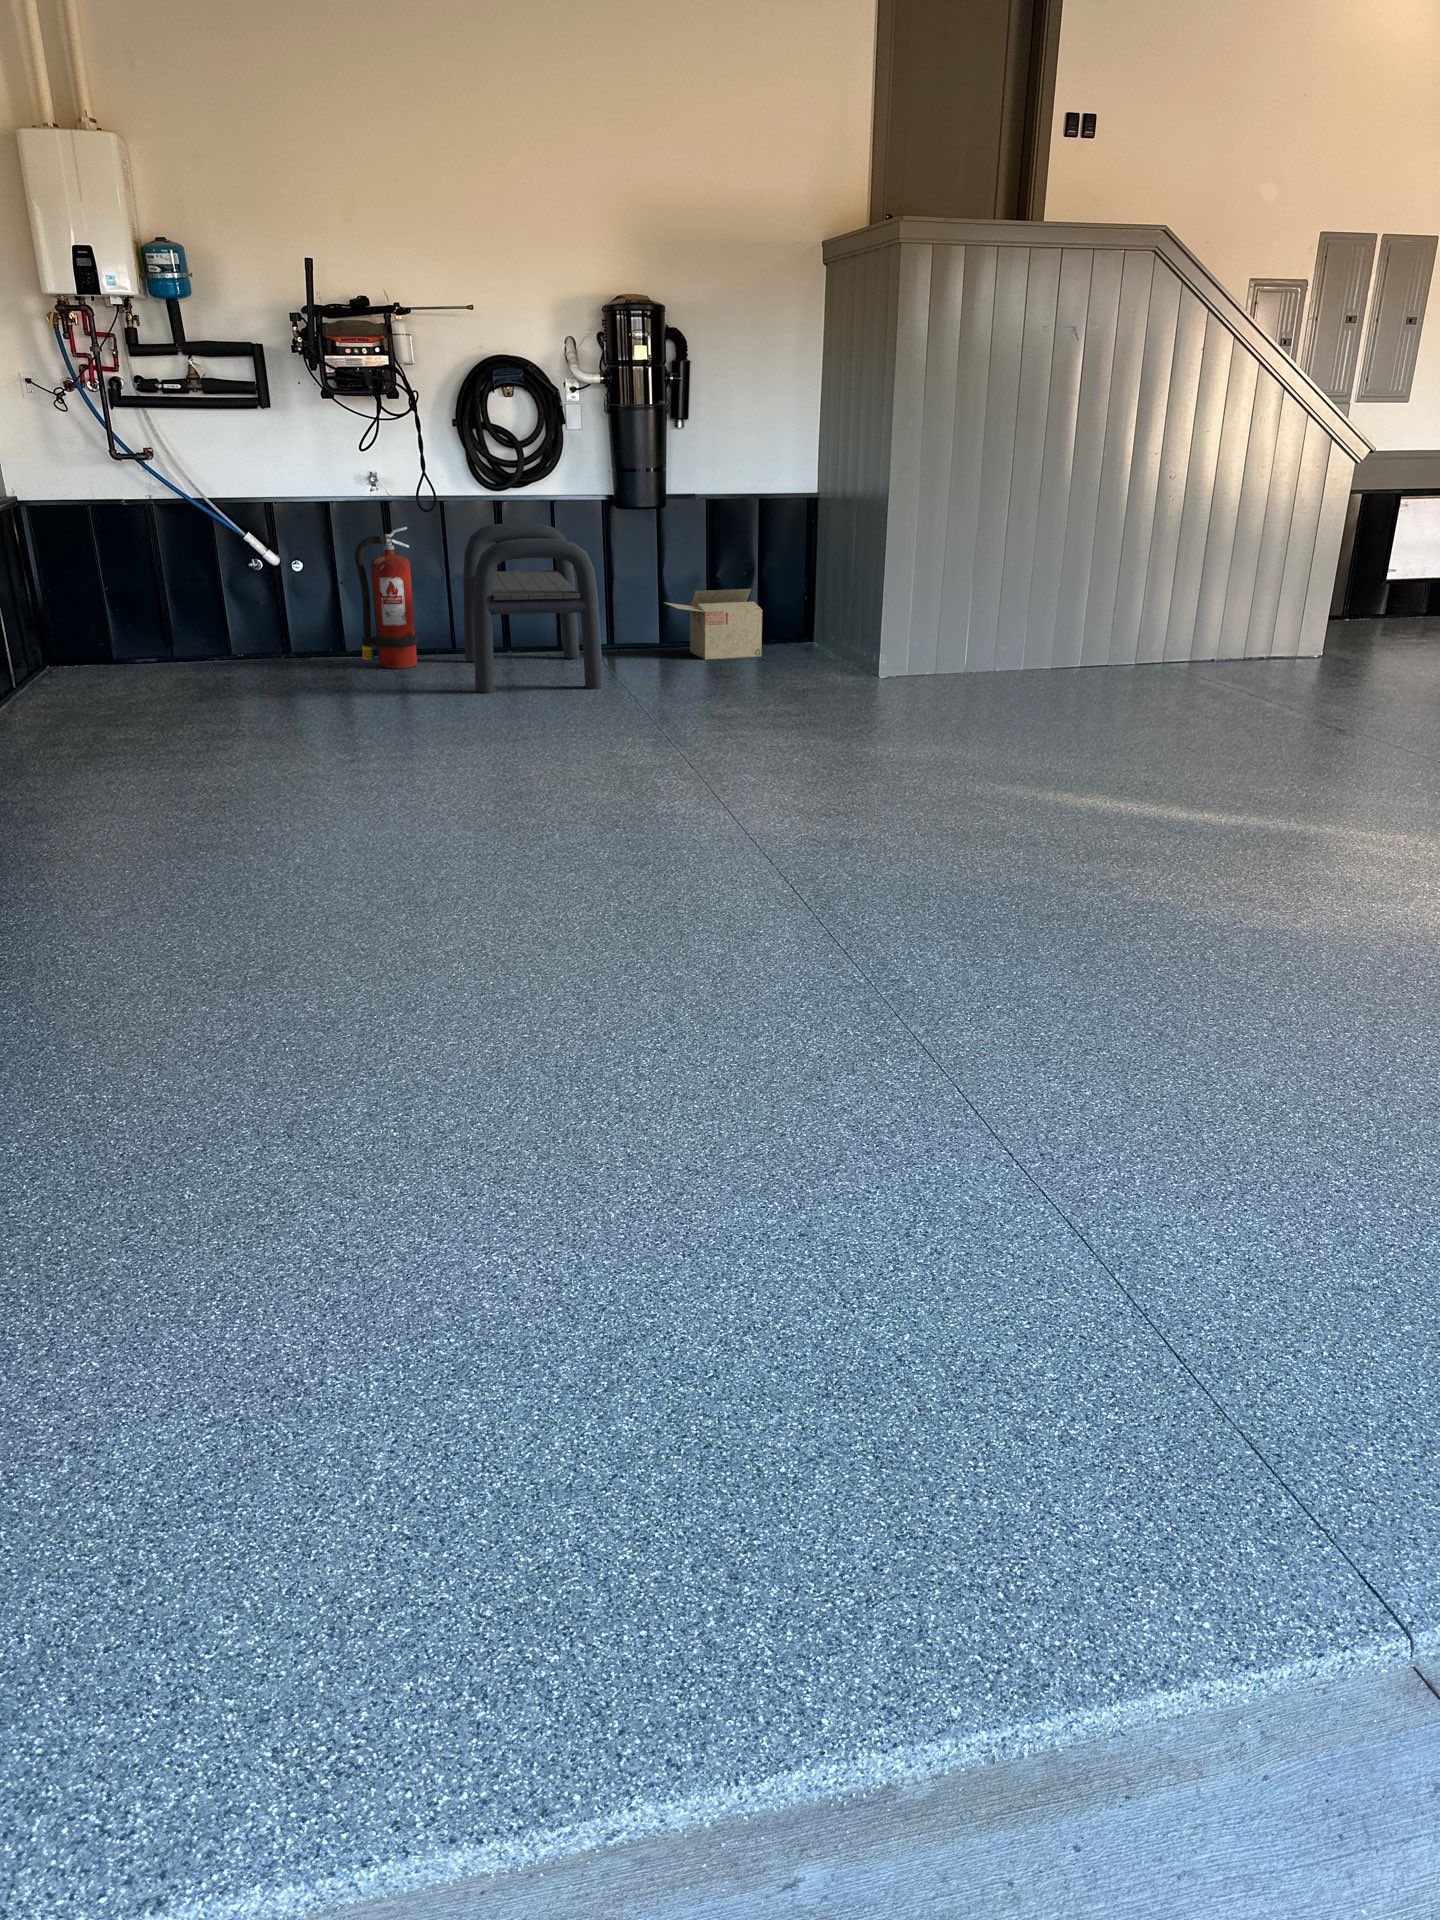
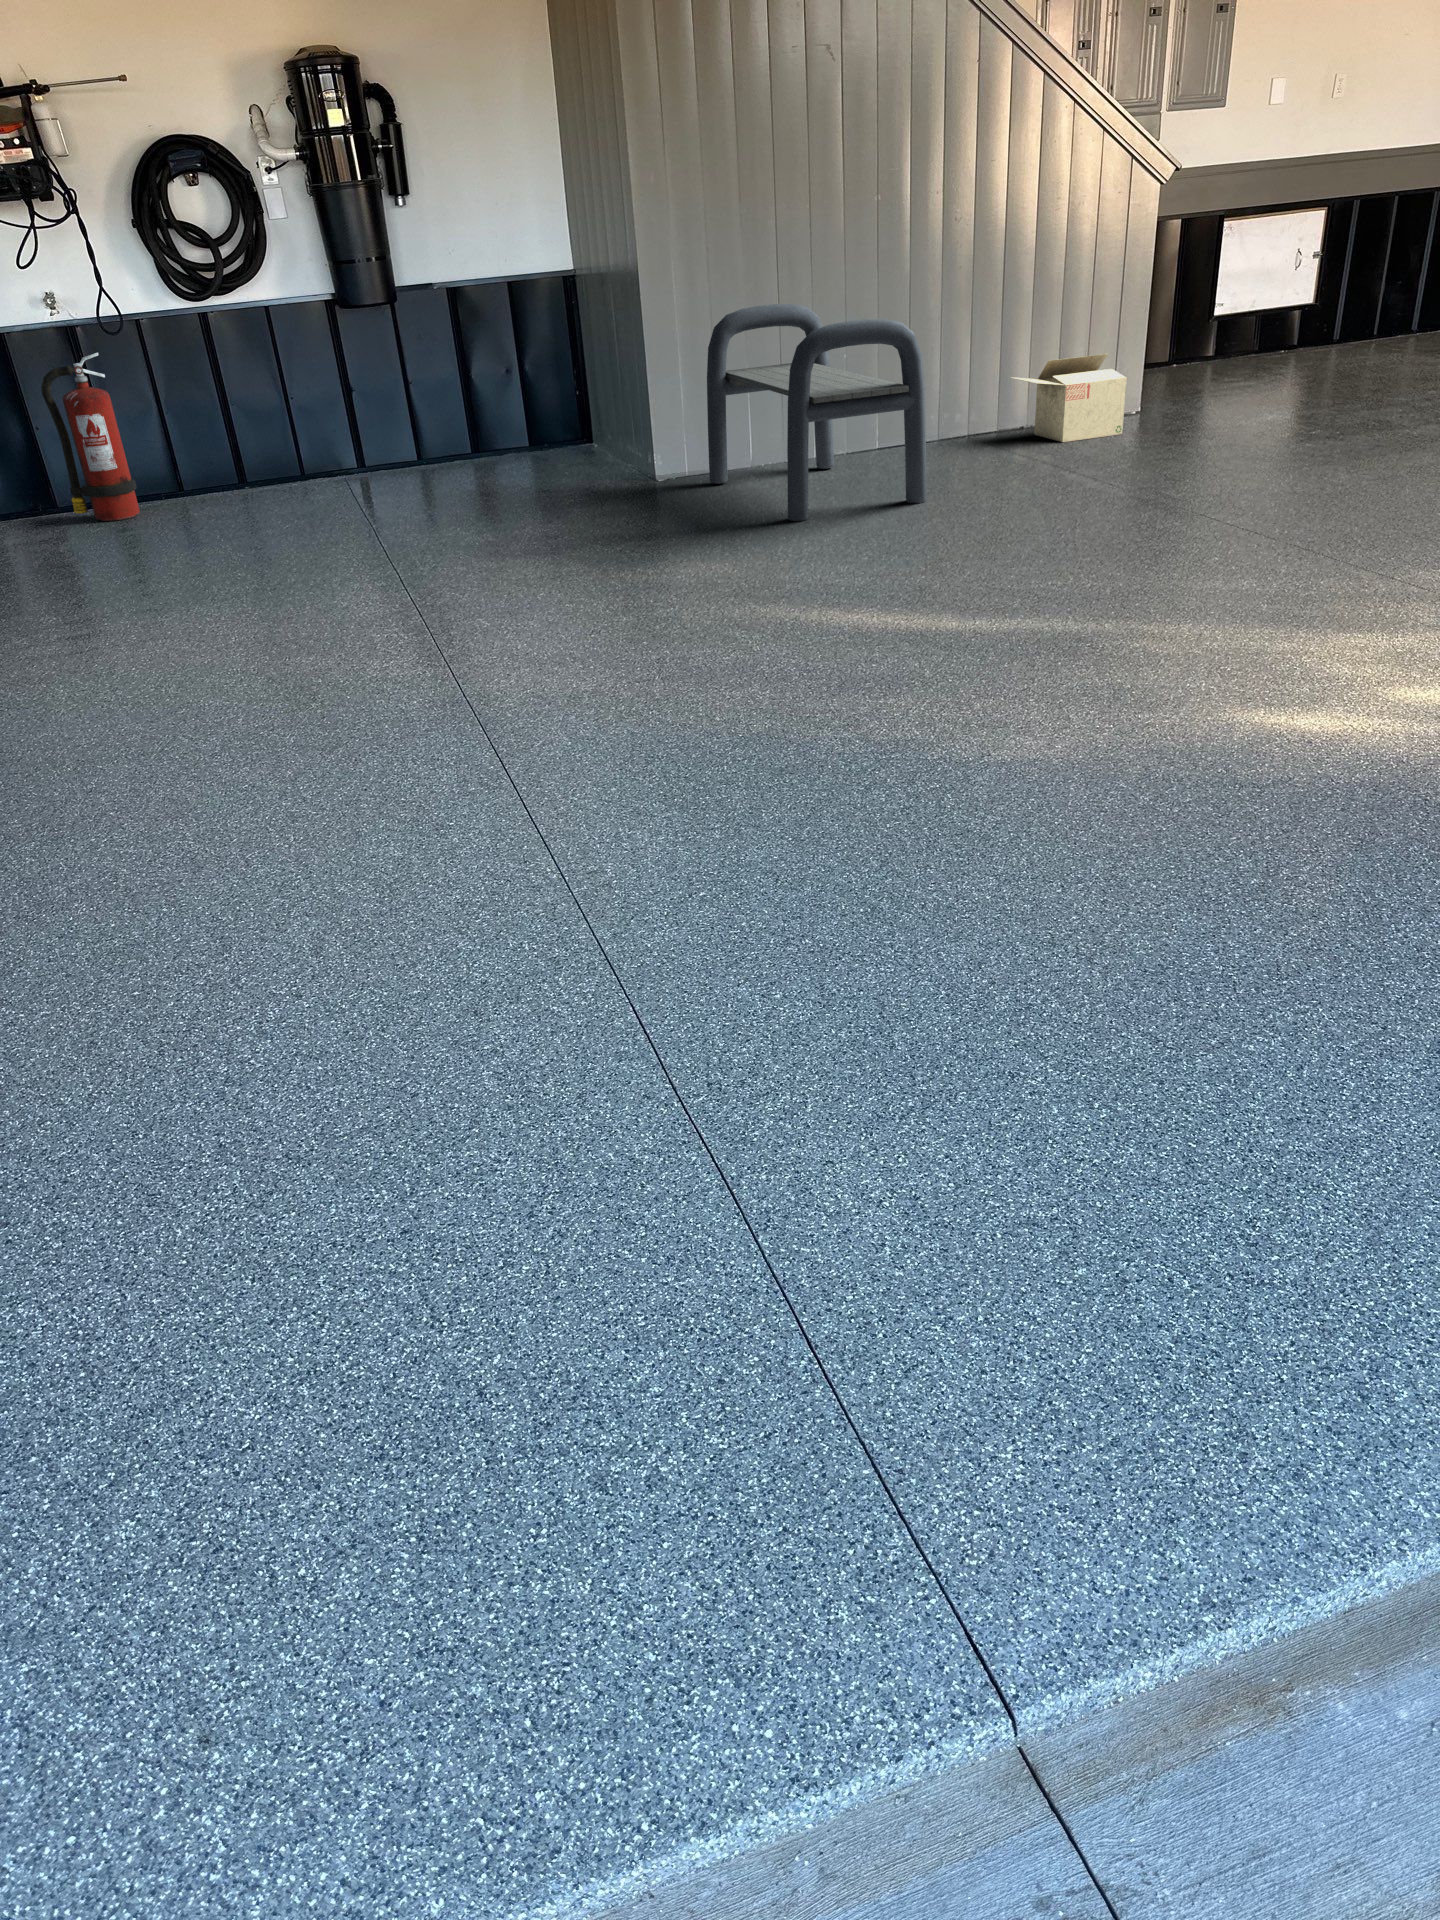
bench: present [463,523,603,693] -> present [707,304,926,521]
cardboard box: present [665,589,762,660] -> present [1011,354,1127,442]

